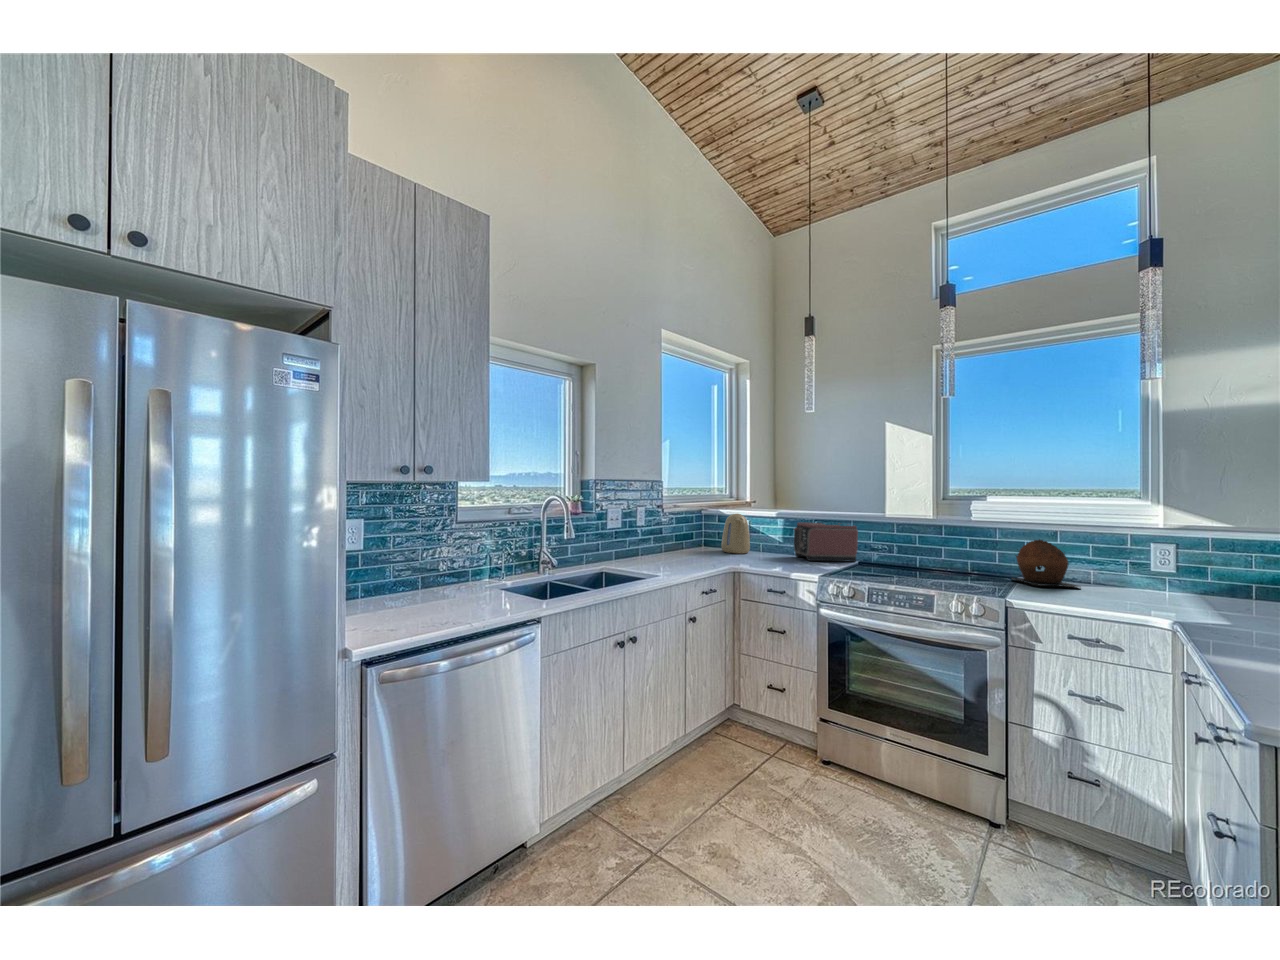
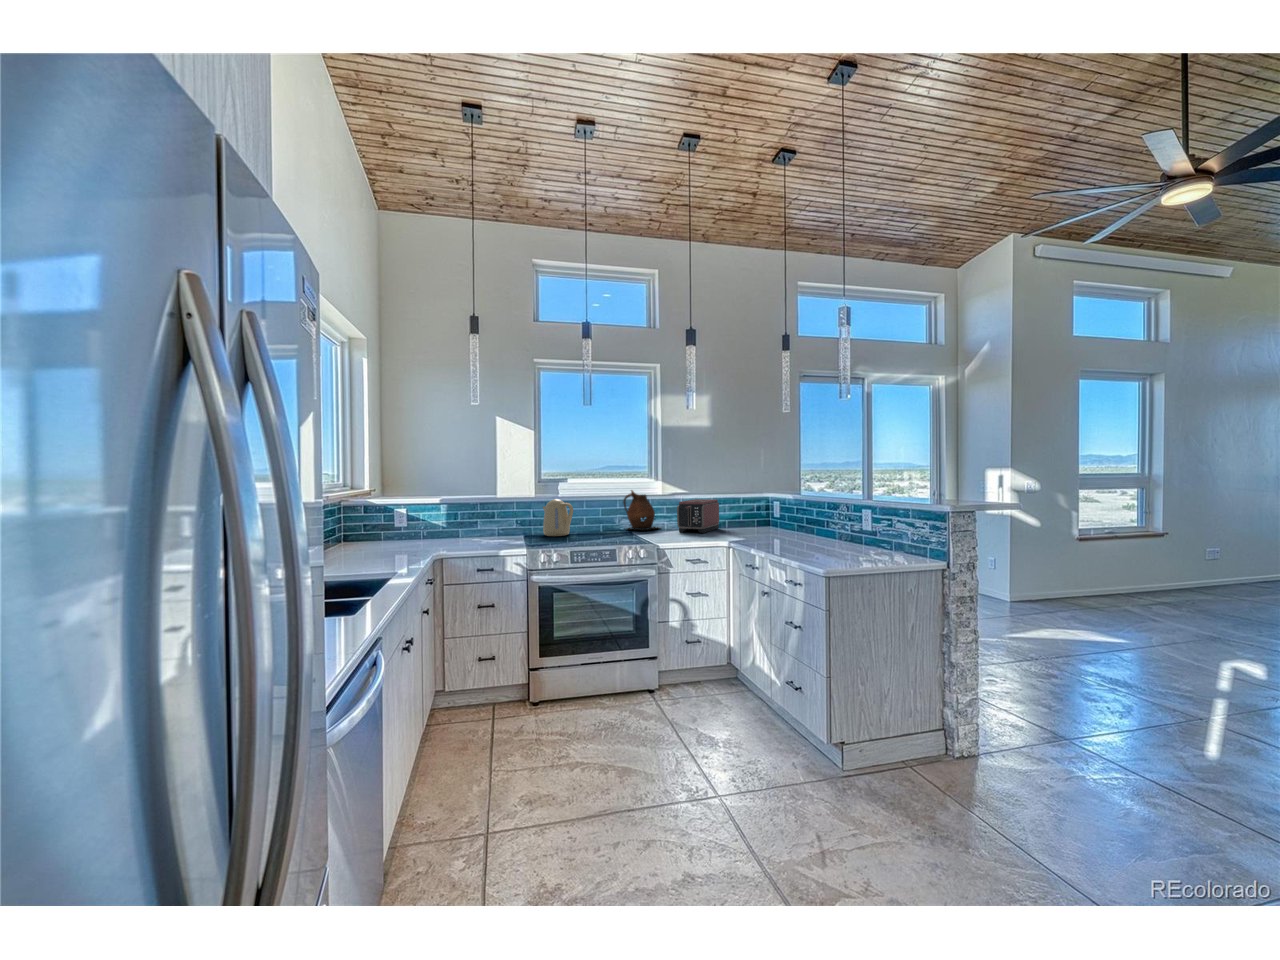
kettle: present [721,514,750,554] -> present [543,499,573,536]
toaster: present [794,522,858,562] -> present [677,499,719,533]

